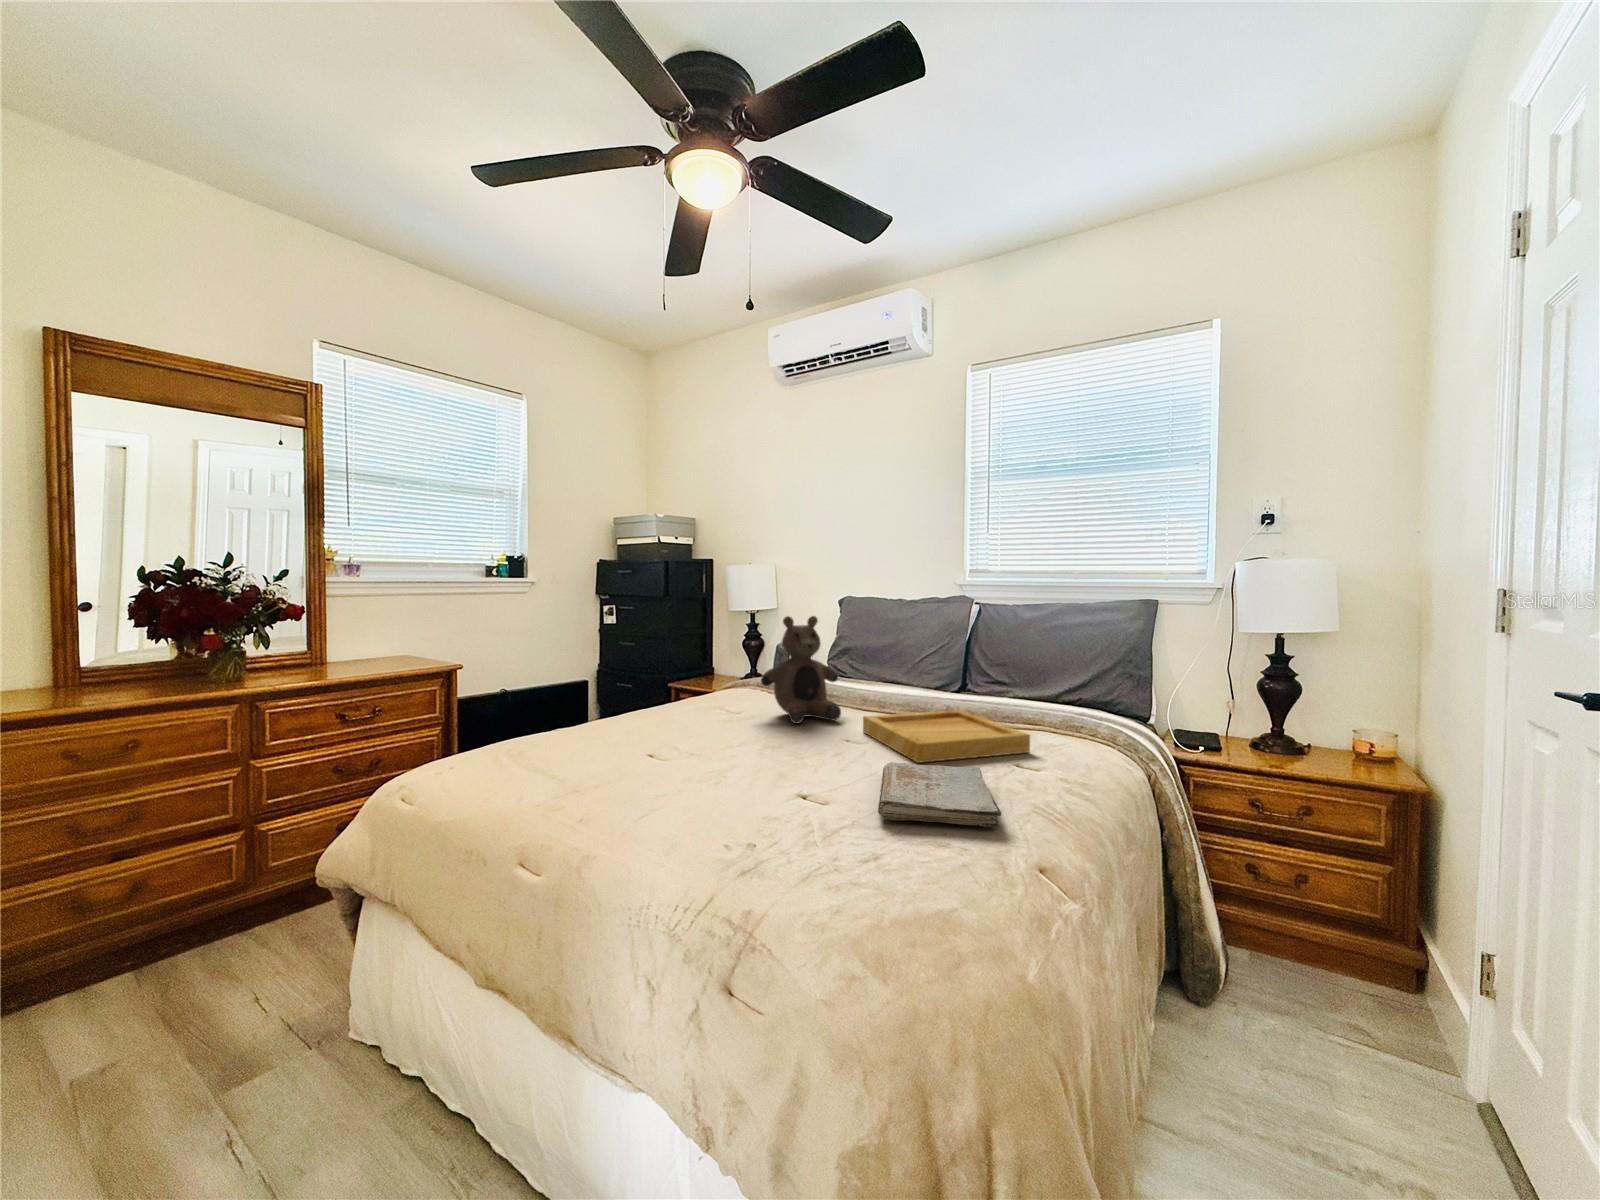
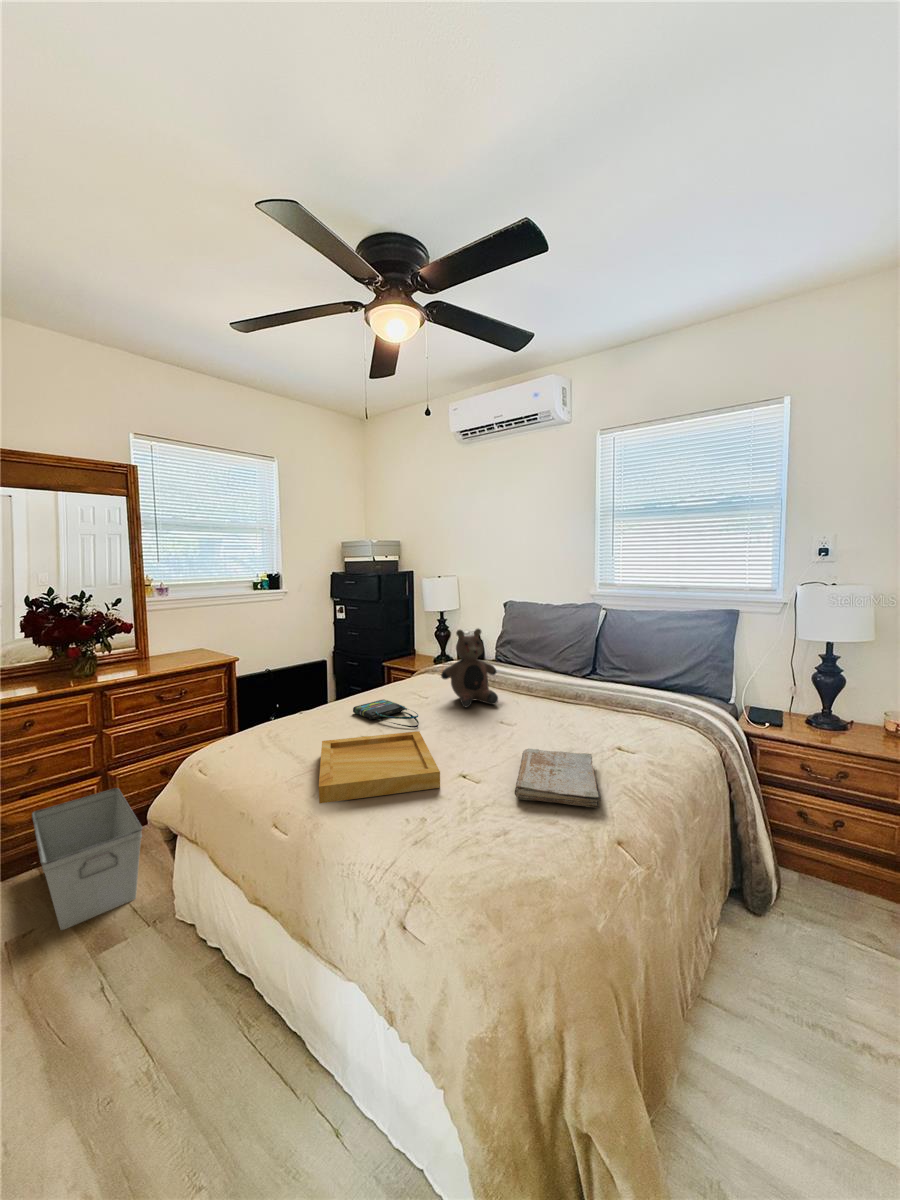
tray: present [863,710,1030,763] -> present [319,731,440,803]
tote bag: none [634,713,731,745] -> present [353,699,419,728]
storage bin: none [128,849,307,1061] -> present [32,788,143,930]

